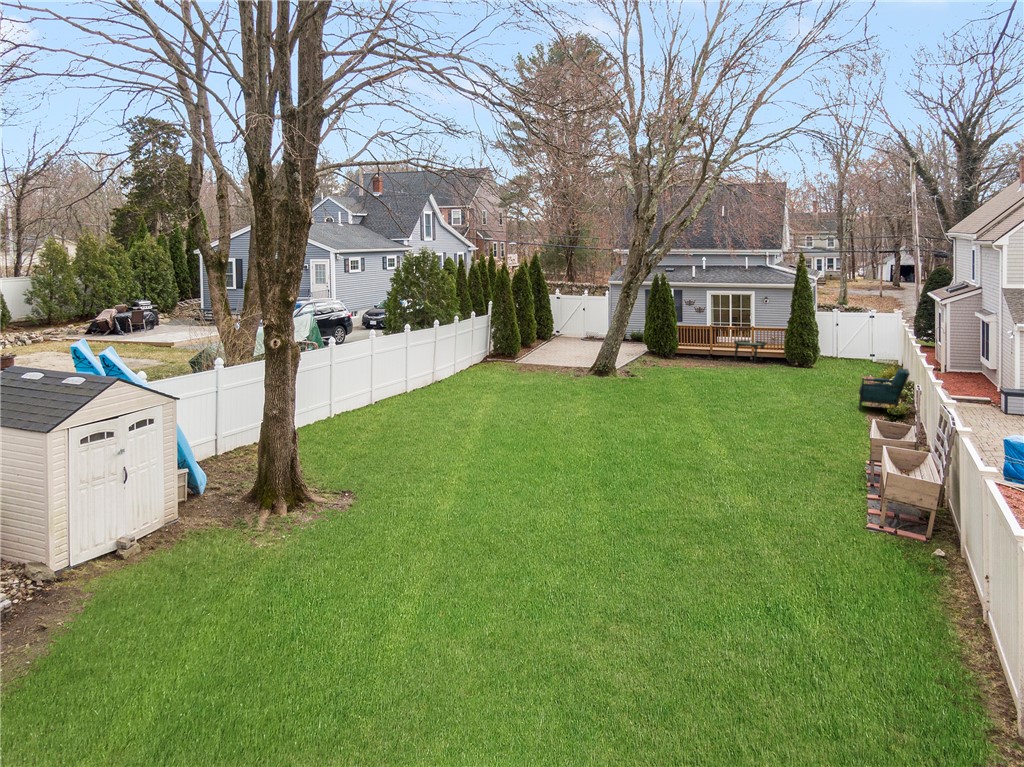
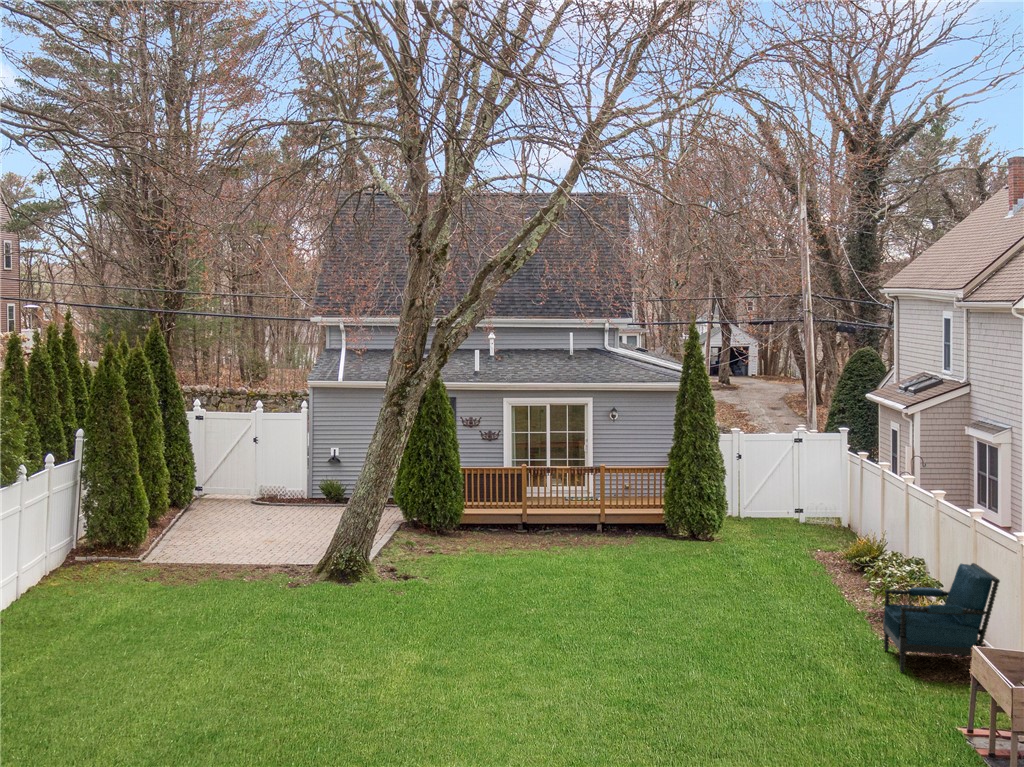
round table: present [734,340,767,363] -> none [567,493,631,540]

